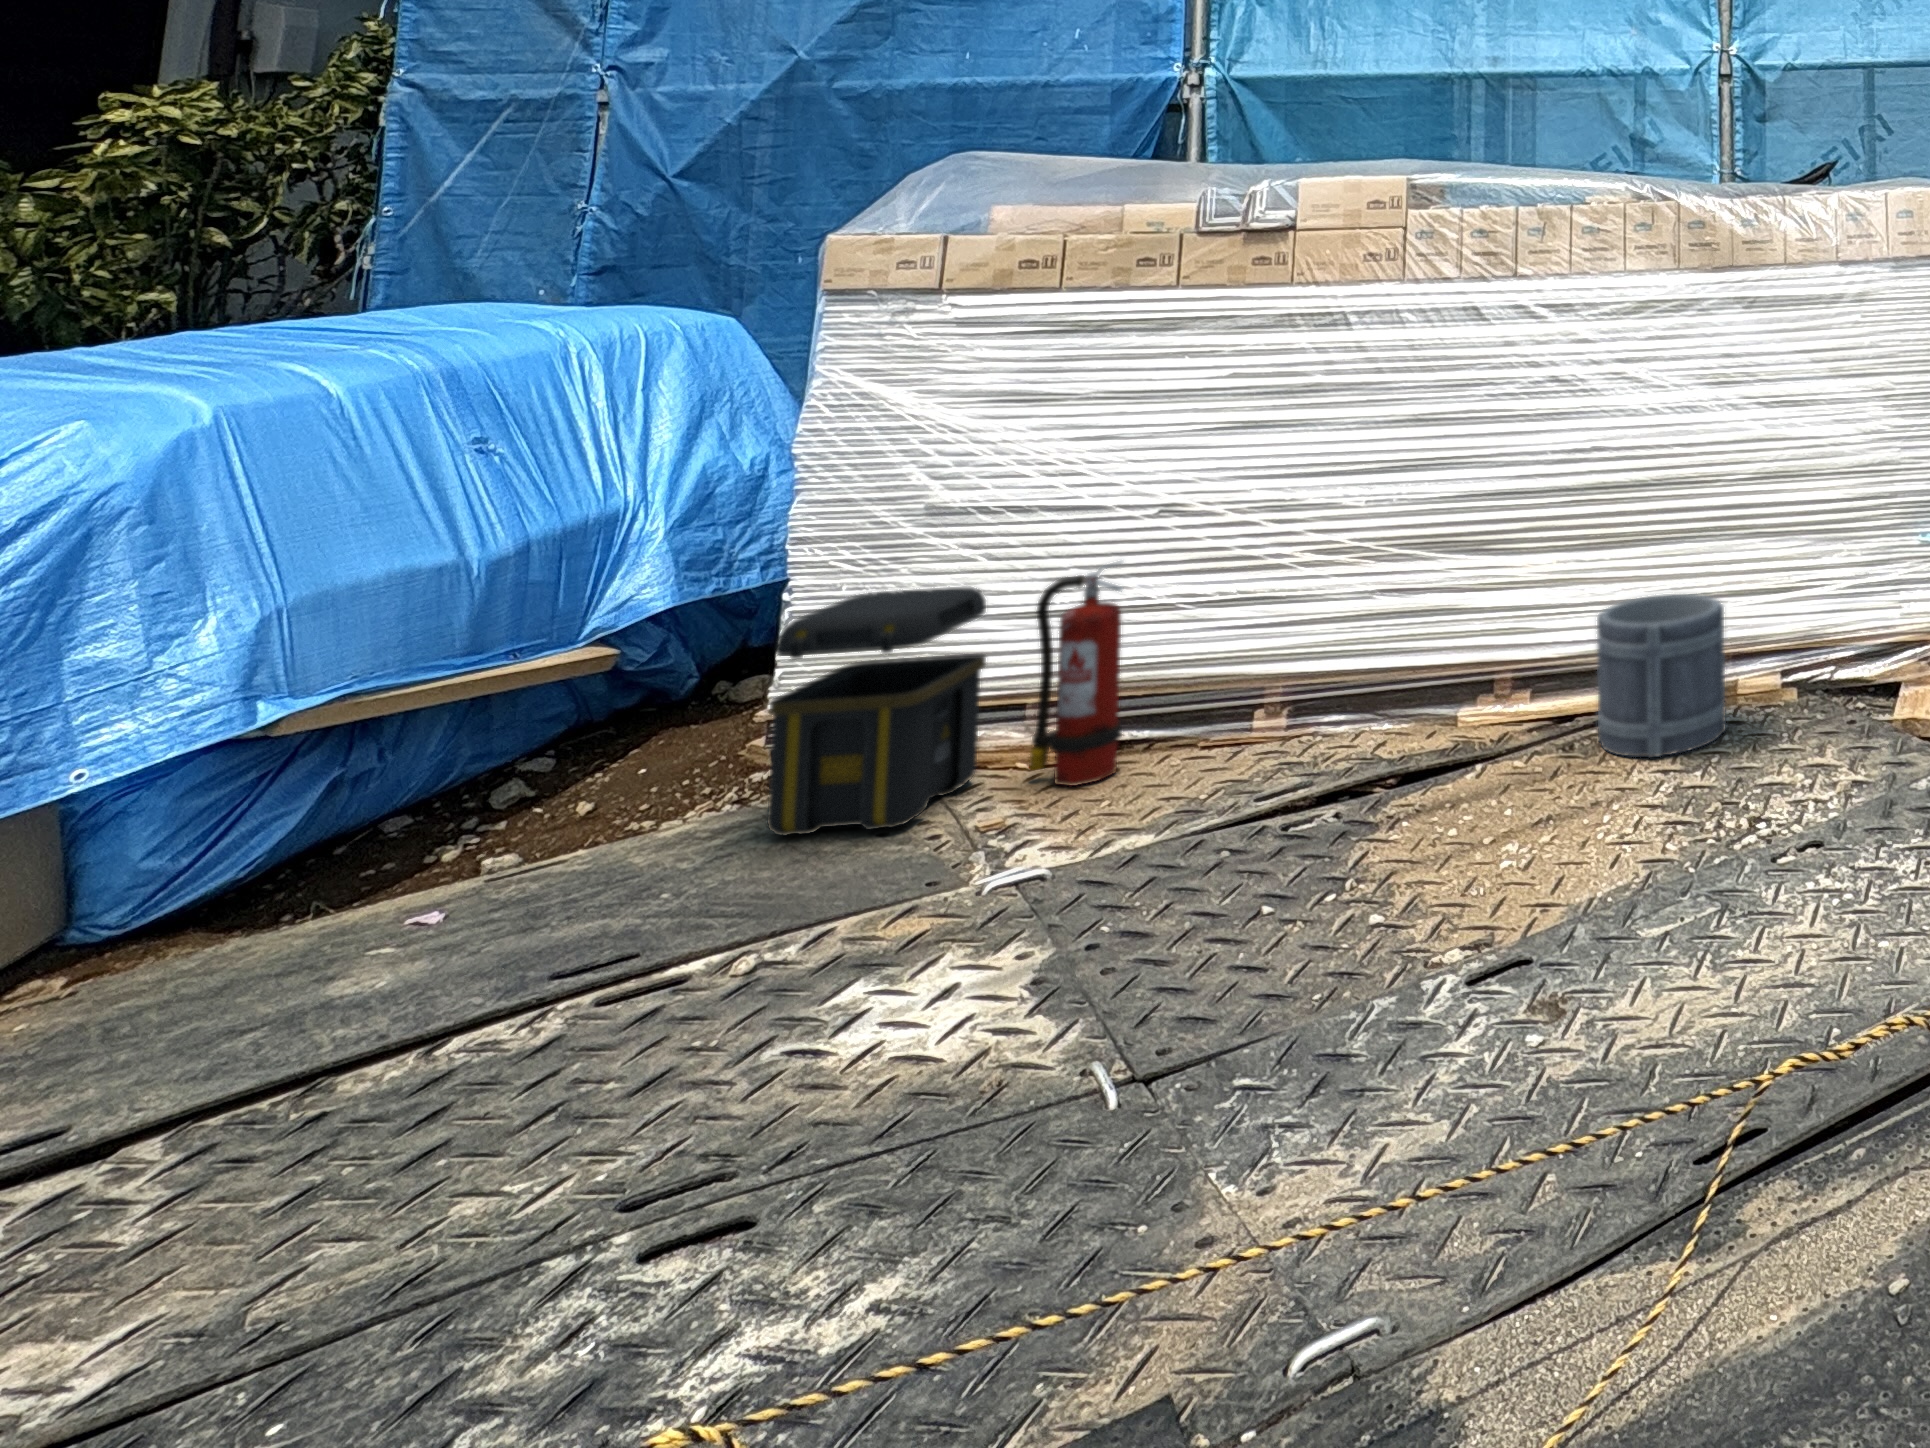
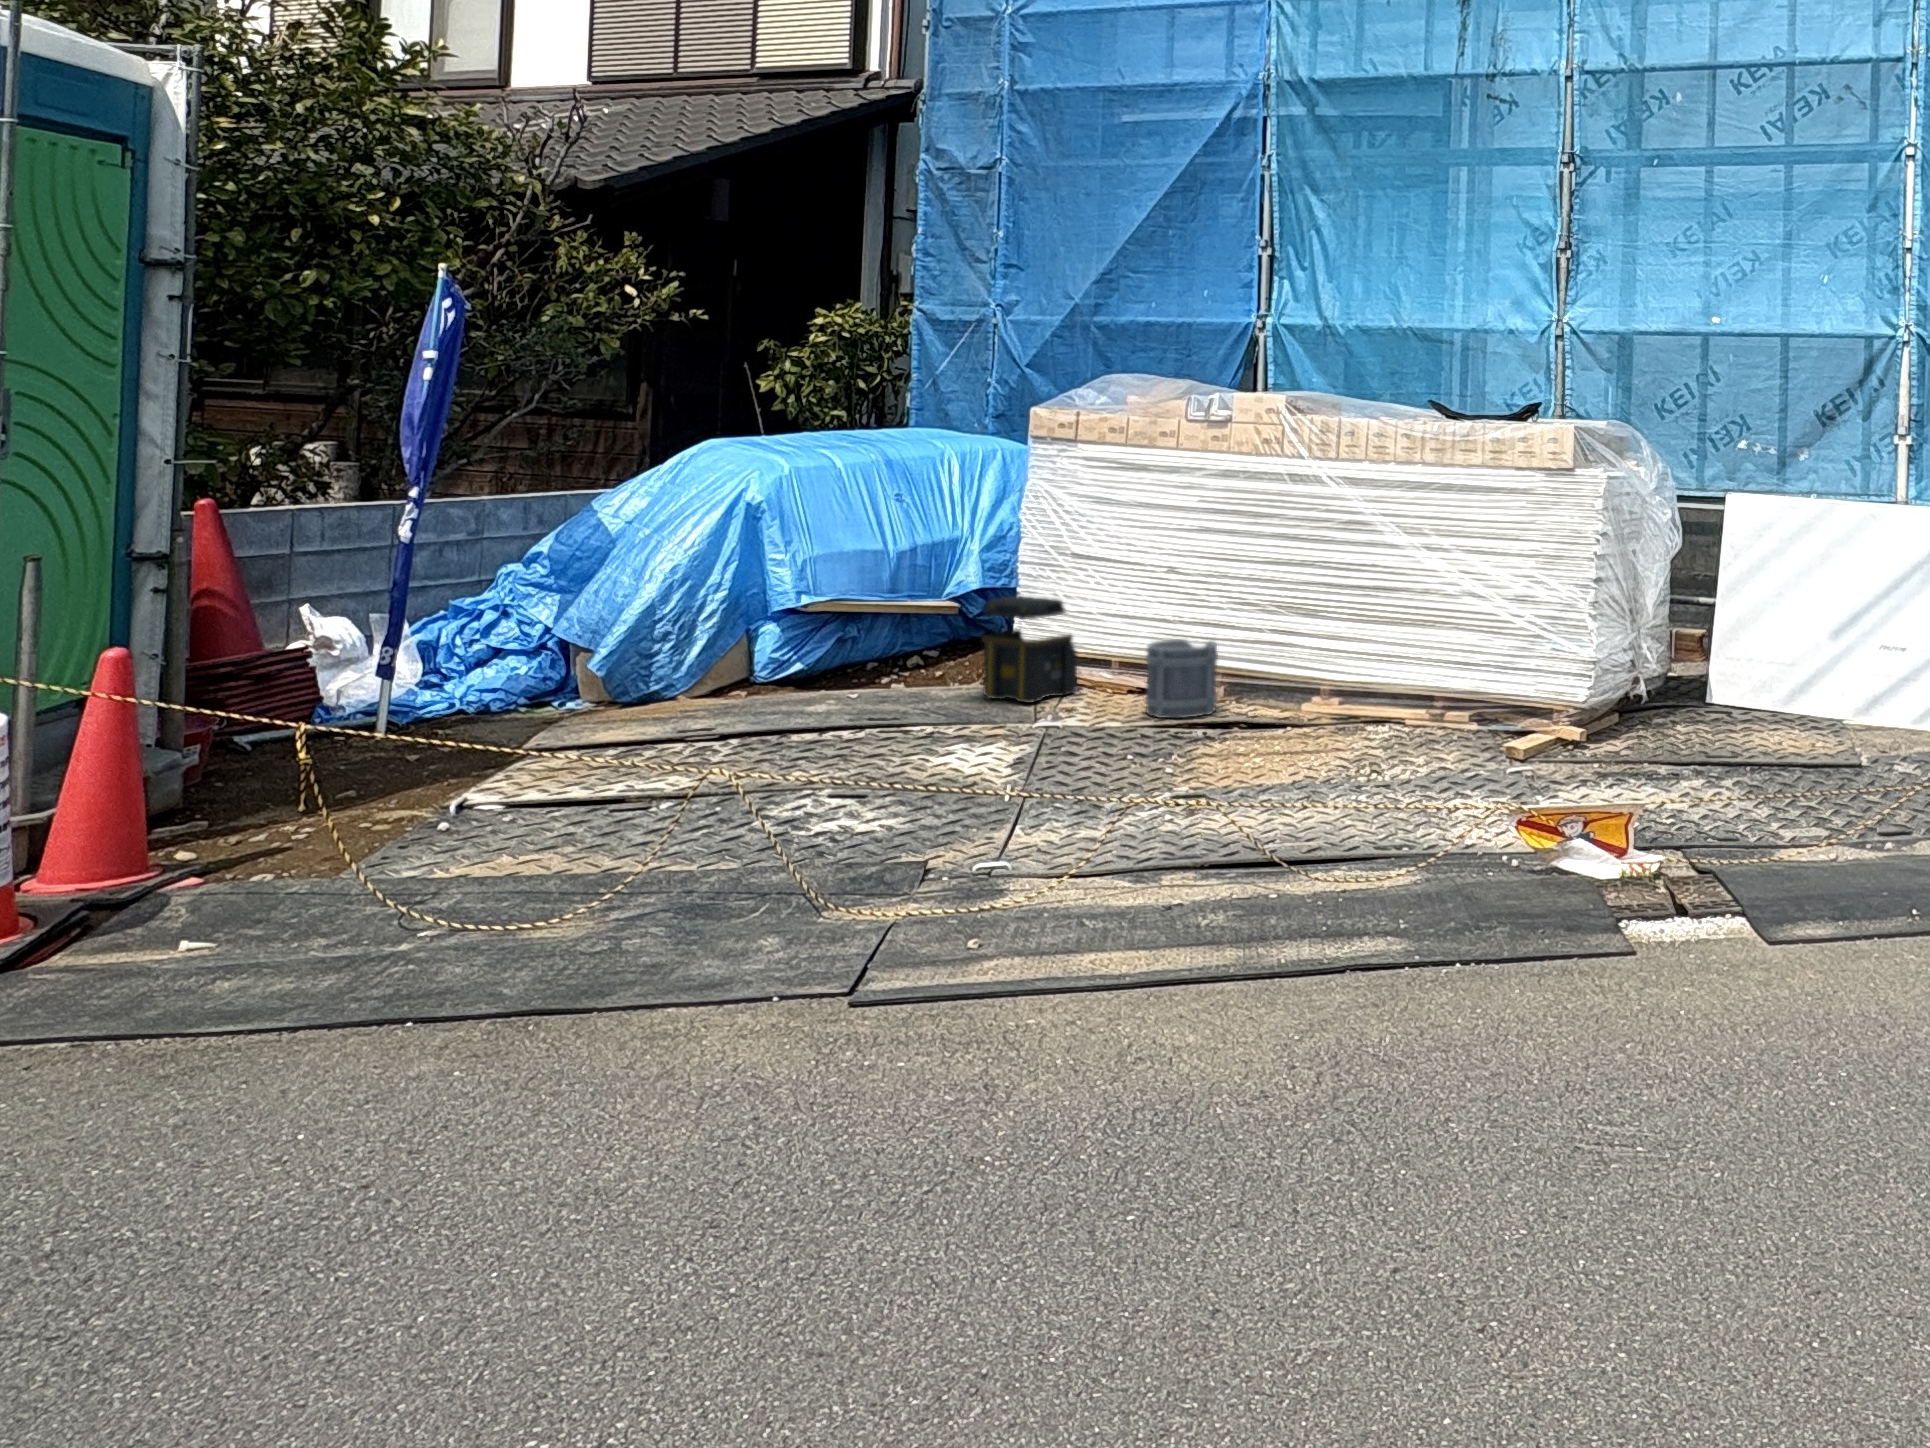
fire extinguisher: present [1029,562,1122,786] -> none [1095,593,1137,702]
bucket: present [1597,594,1726,758] -> present [1145,639,1218,718]

